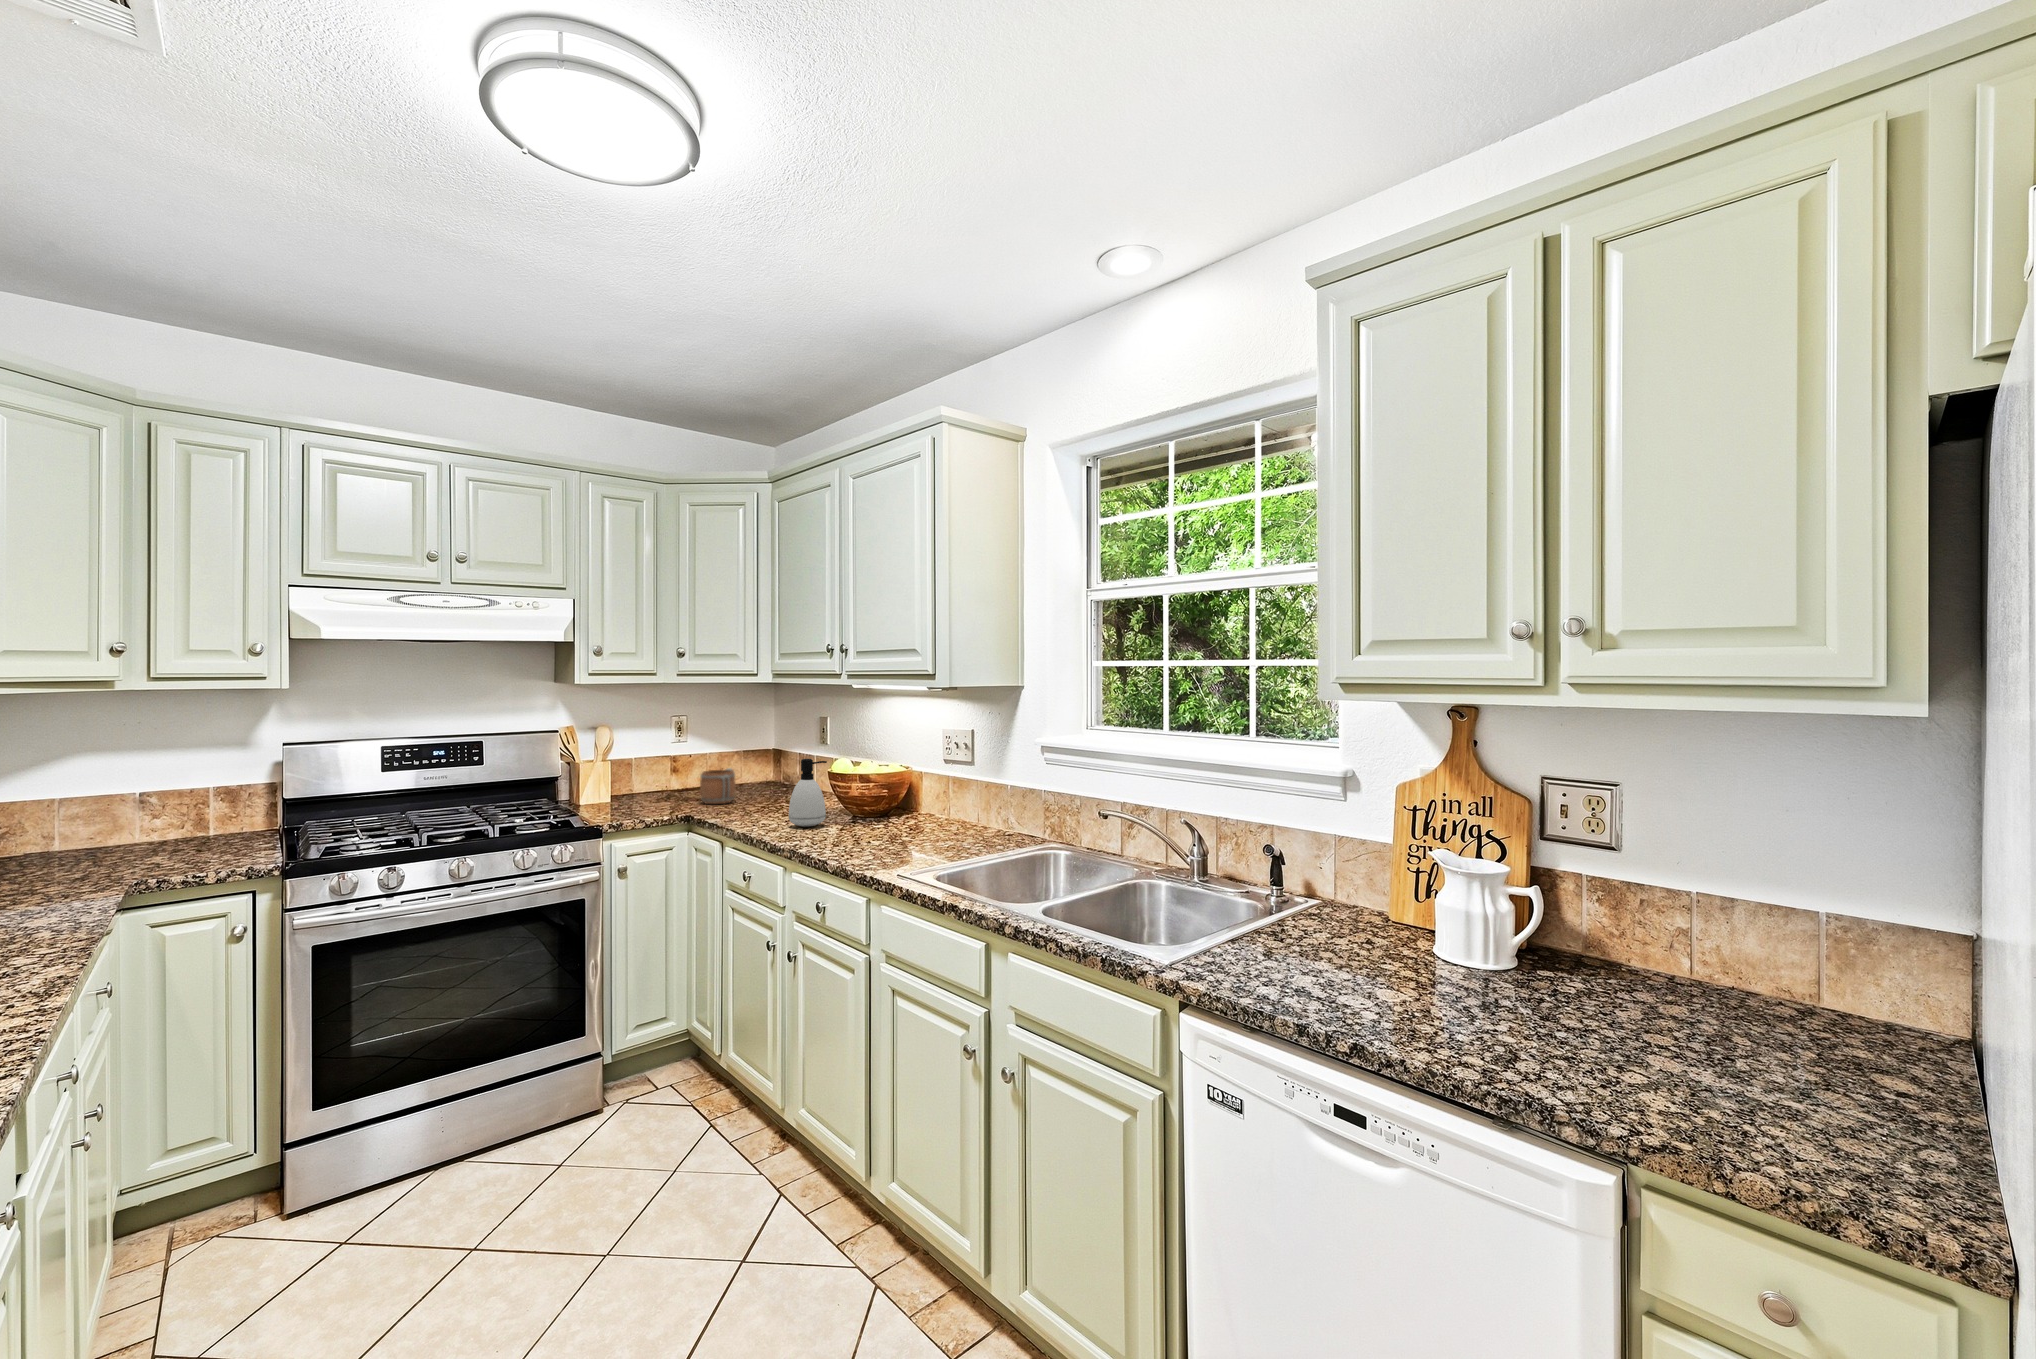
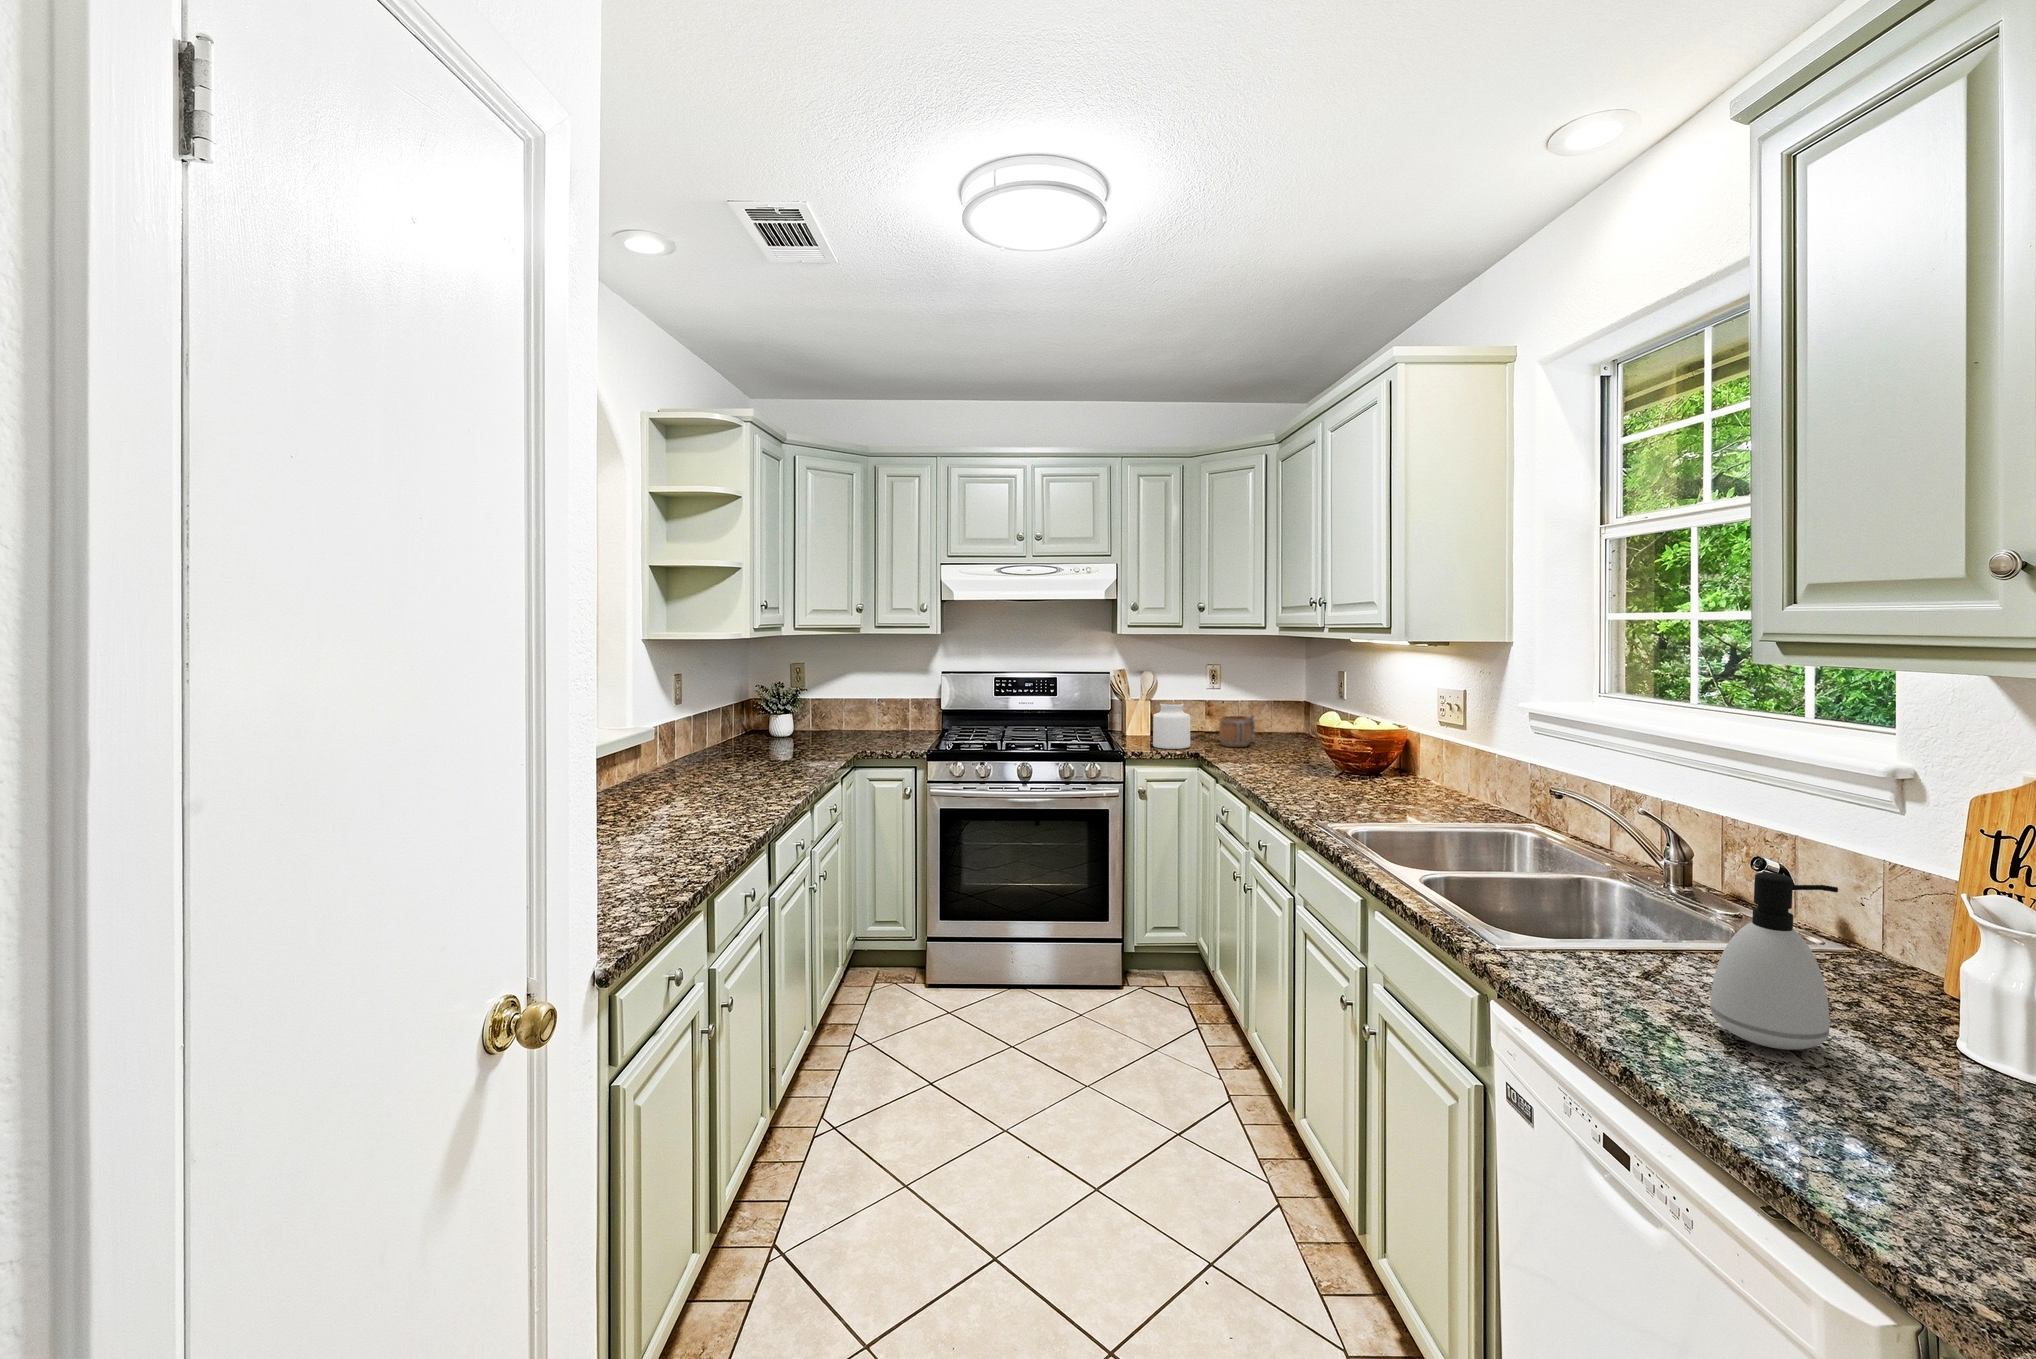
jar: none [626,759,671,813] -> present [1153,702,1190,749]
soap dispenser: present [789,759,827,827] -> present [1710,872,1838,1050]

